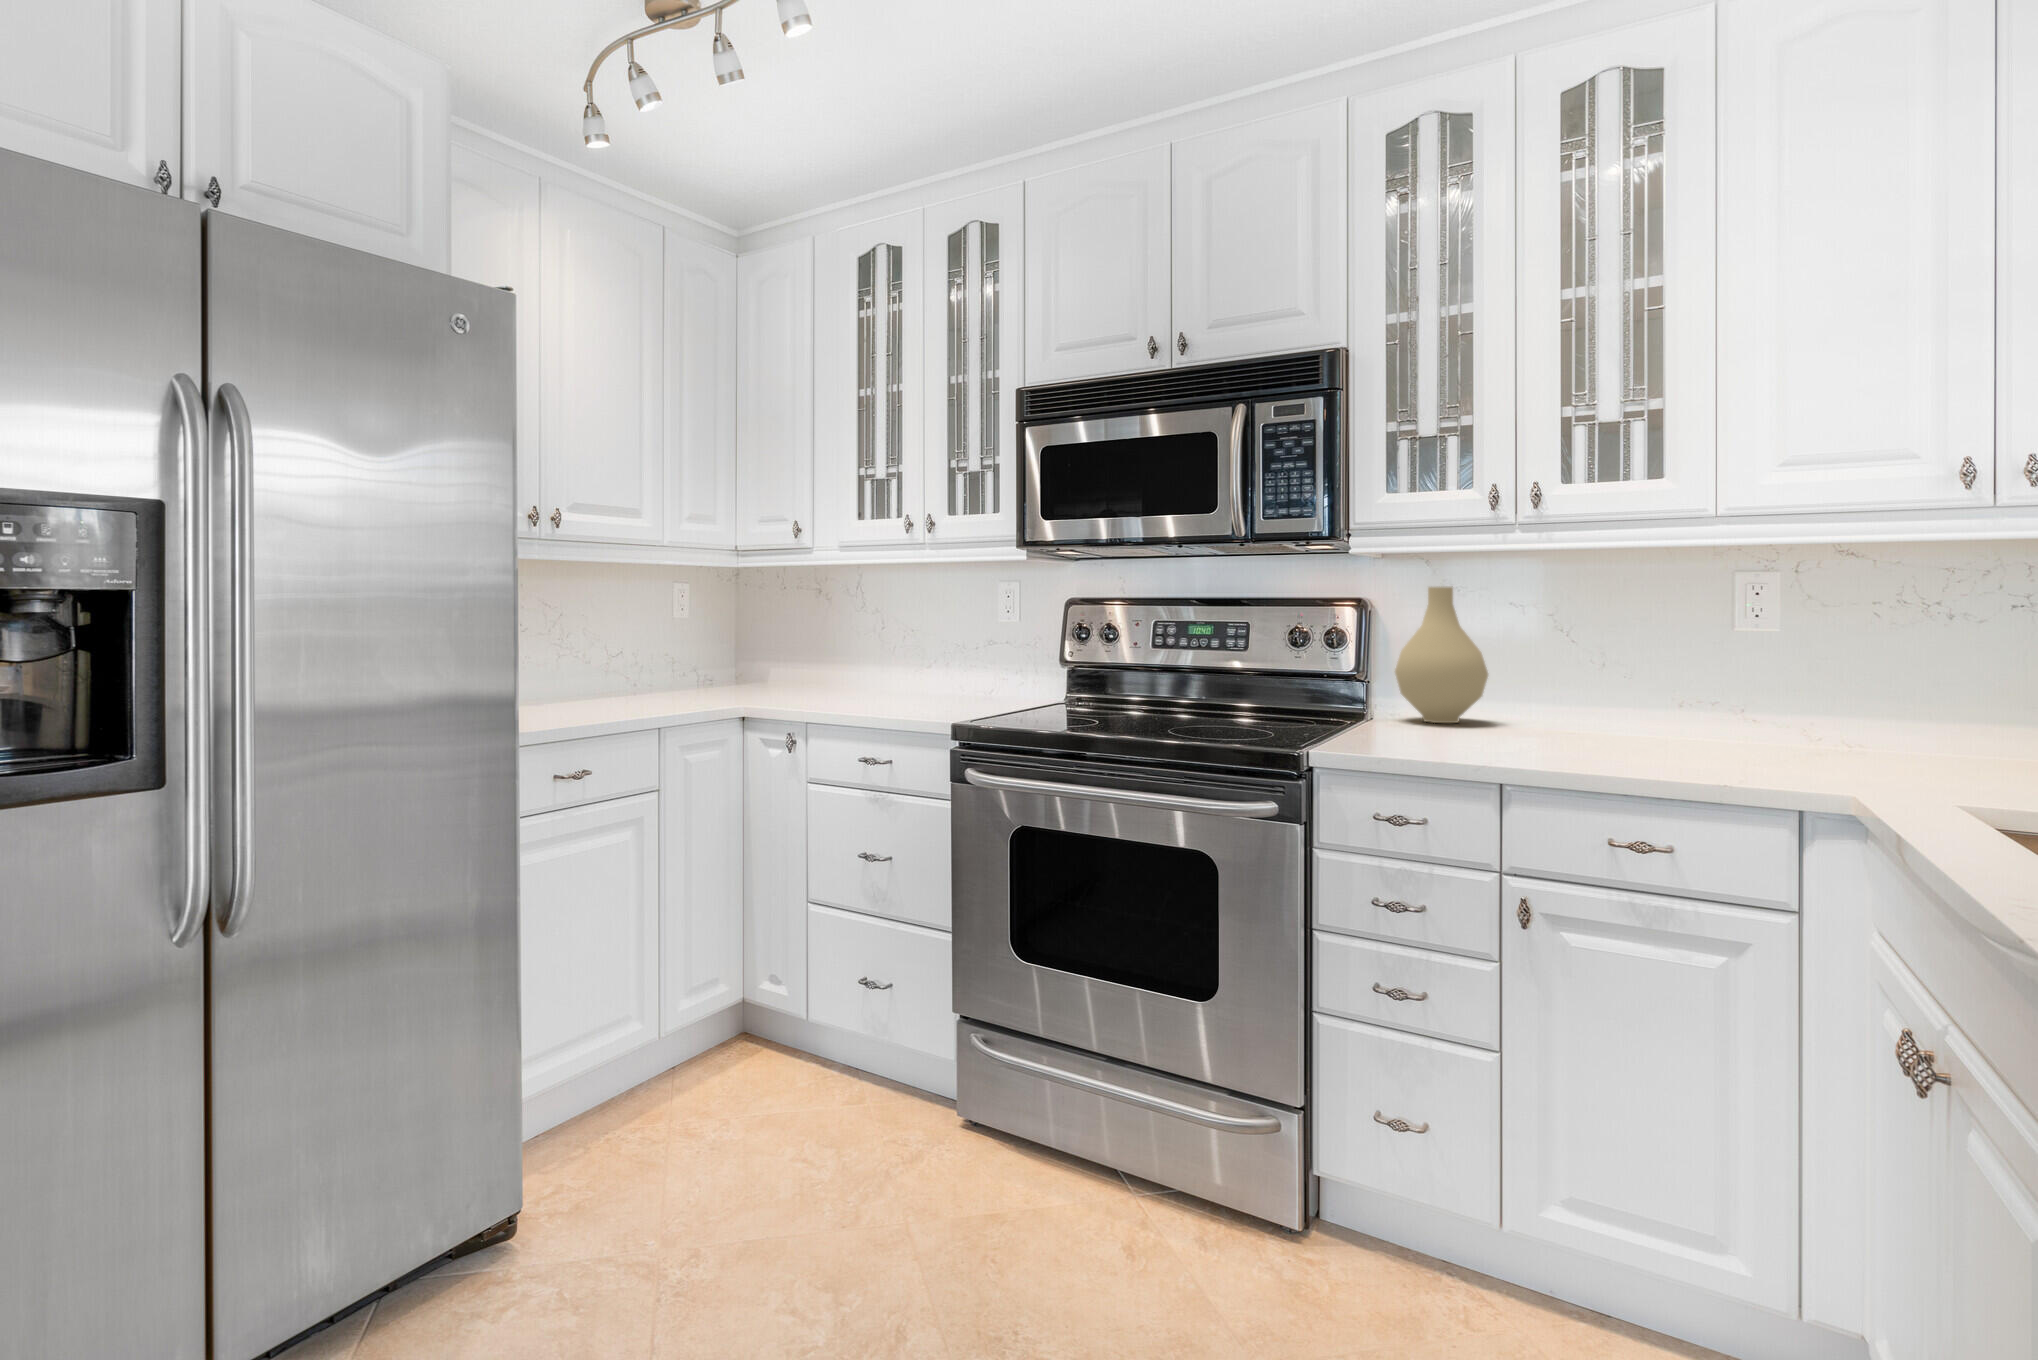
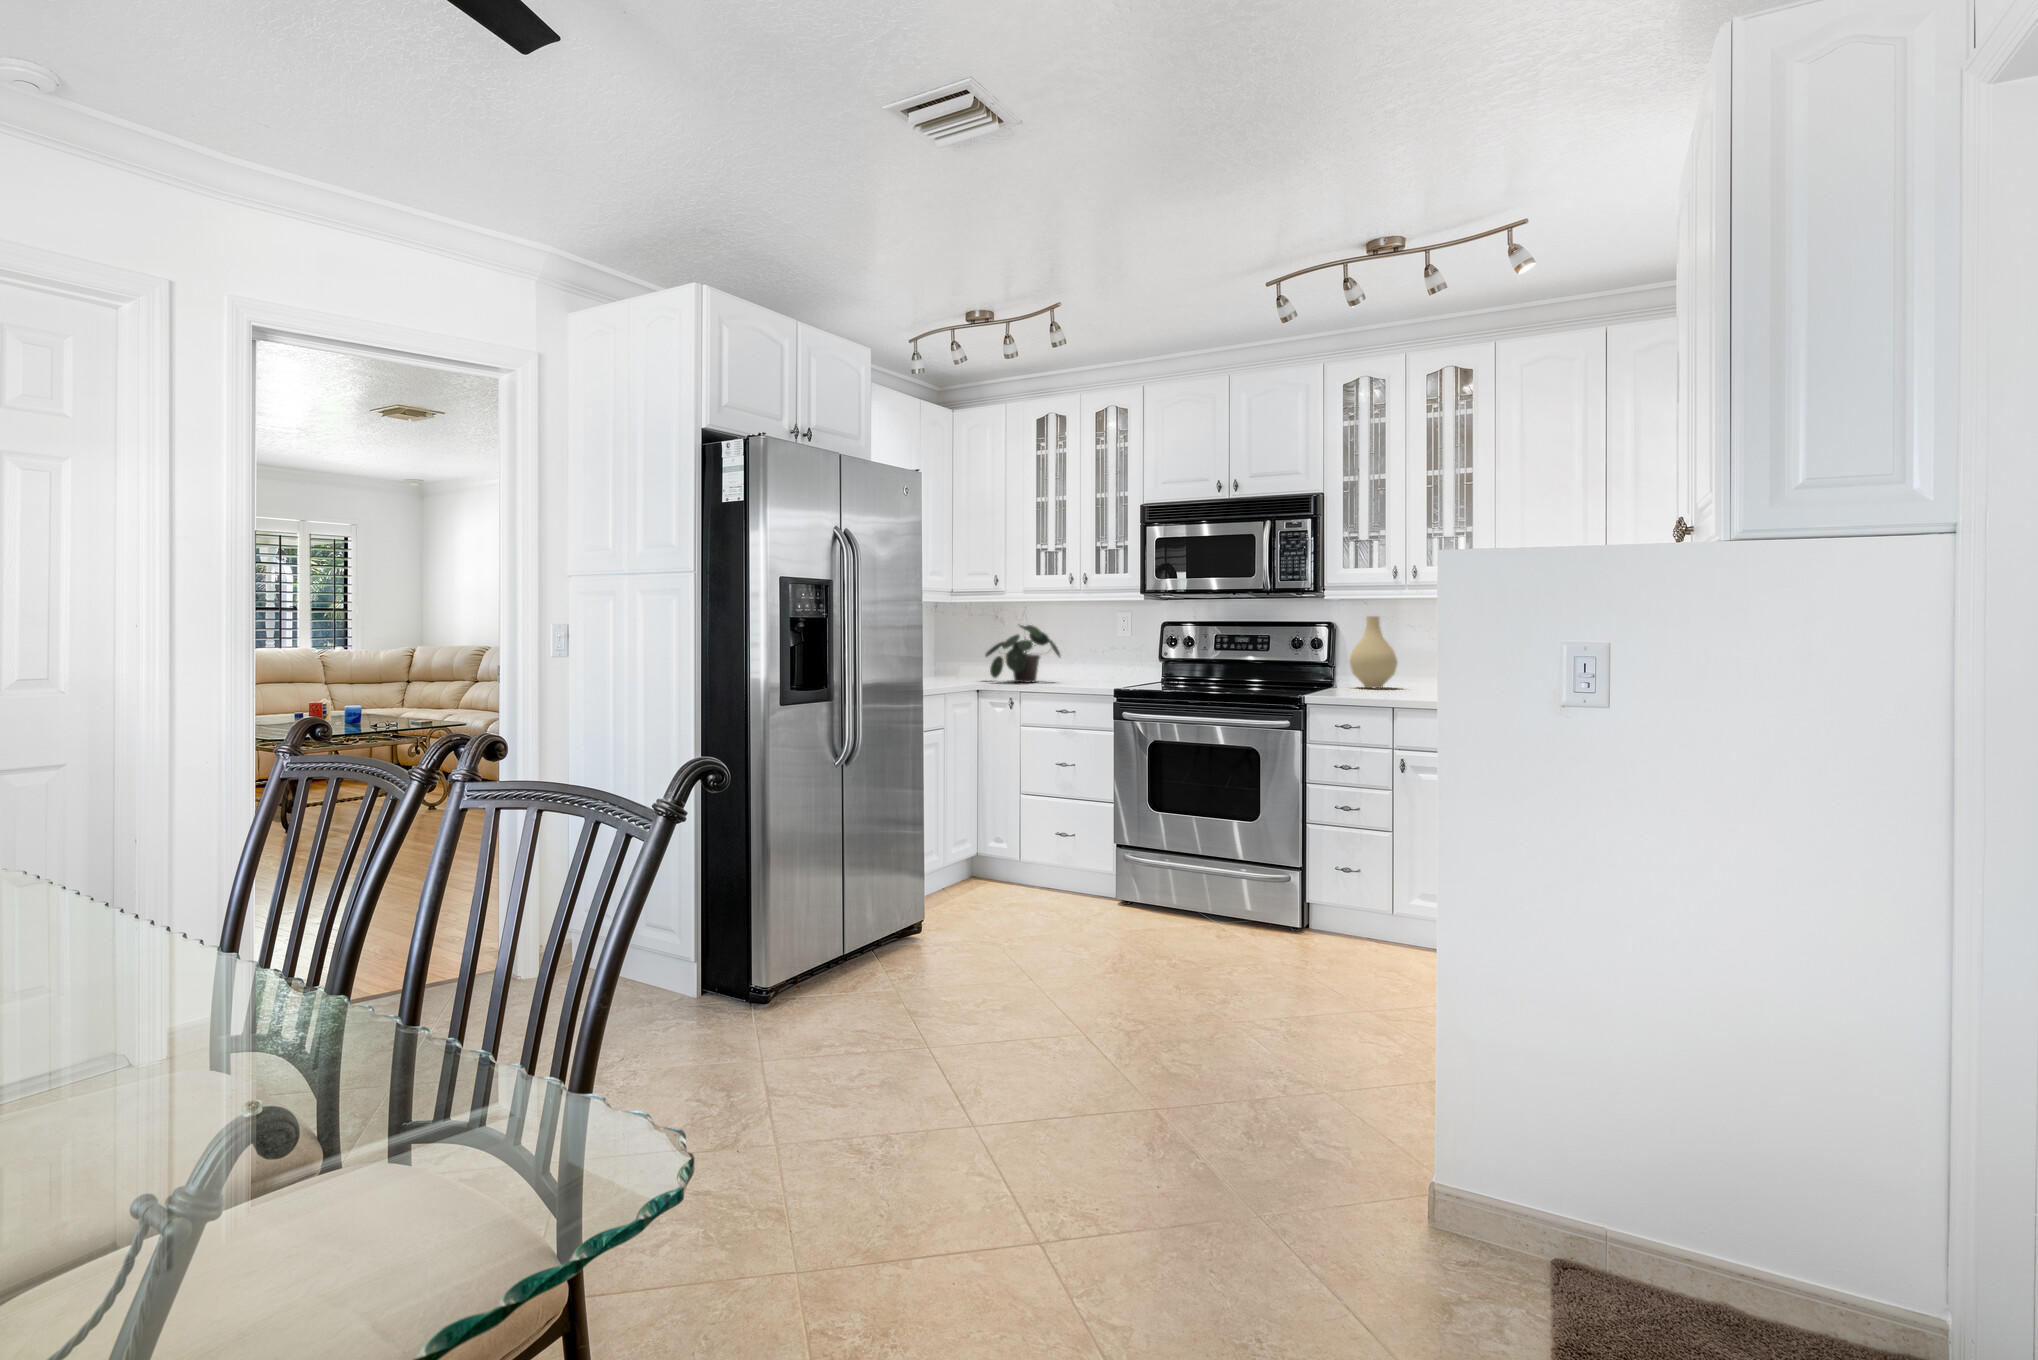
potted plant: none [764,604,889,705] -> present [985,625,1060,683]

